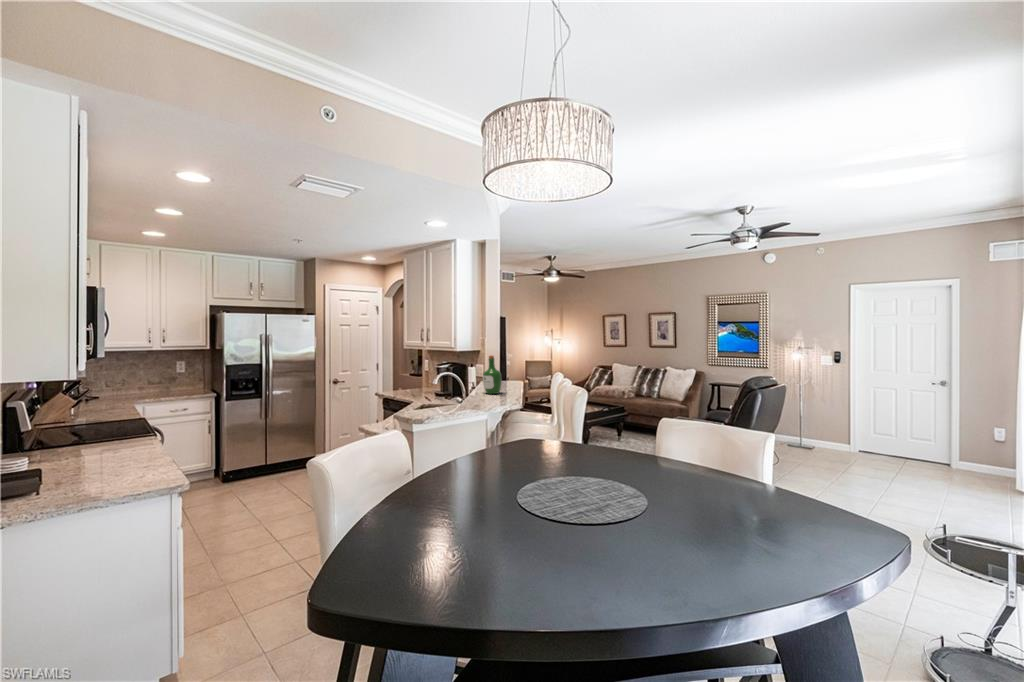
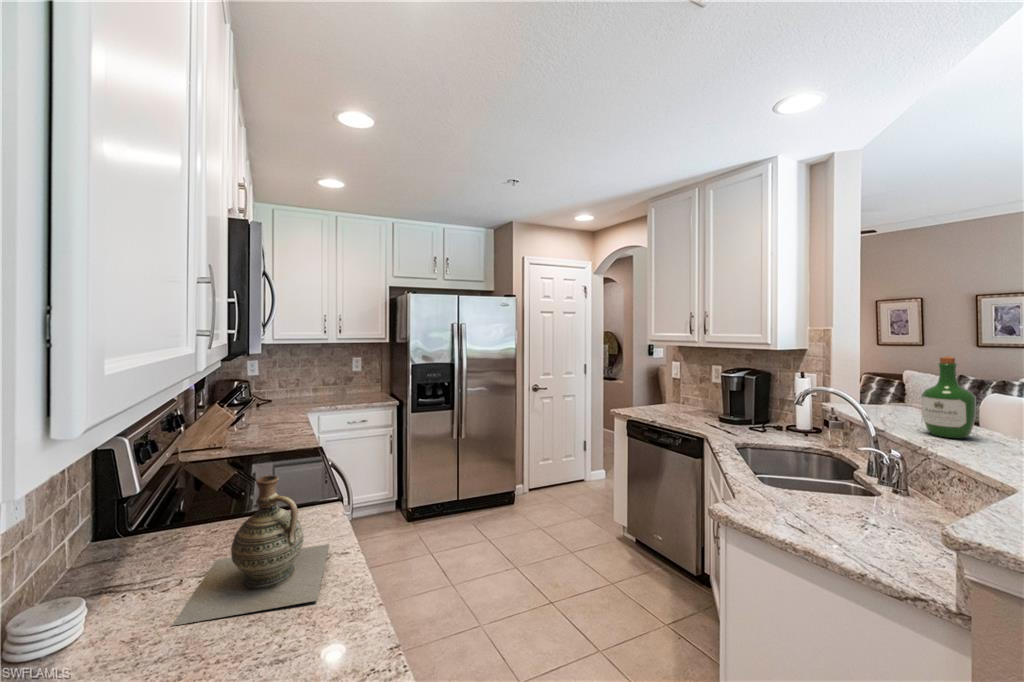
ceramic jug: none [64,412,140,466] -> present [172,475,329,626]

